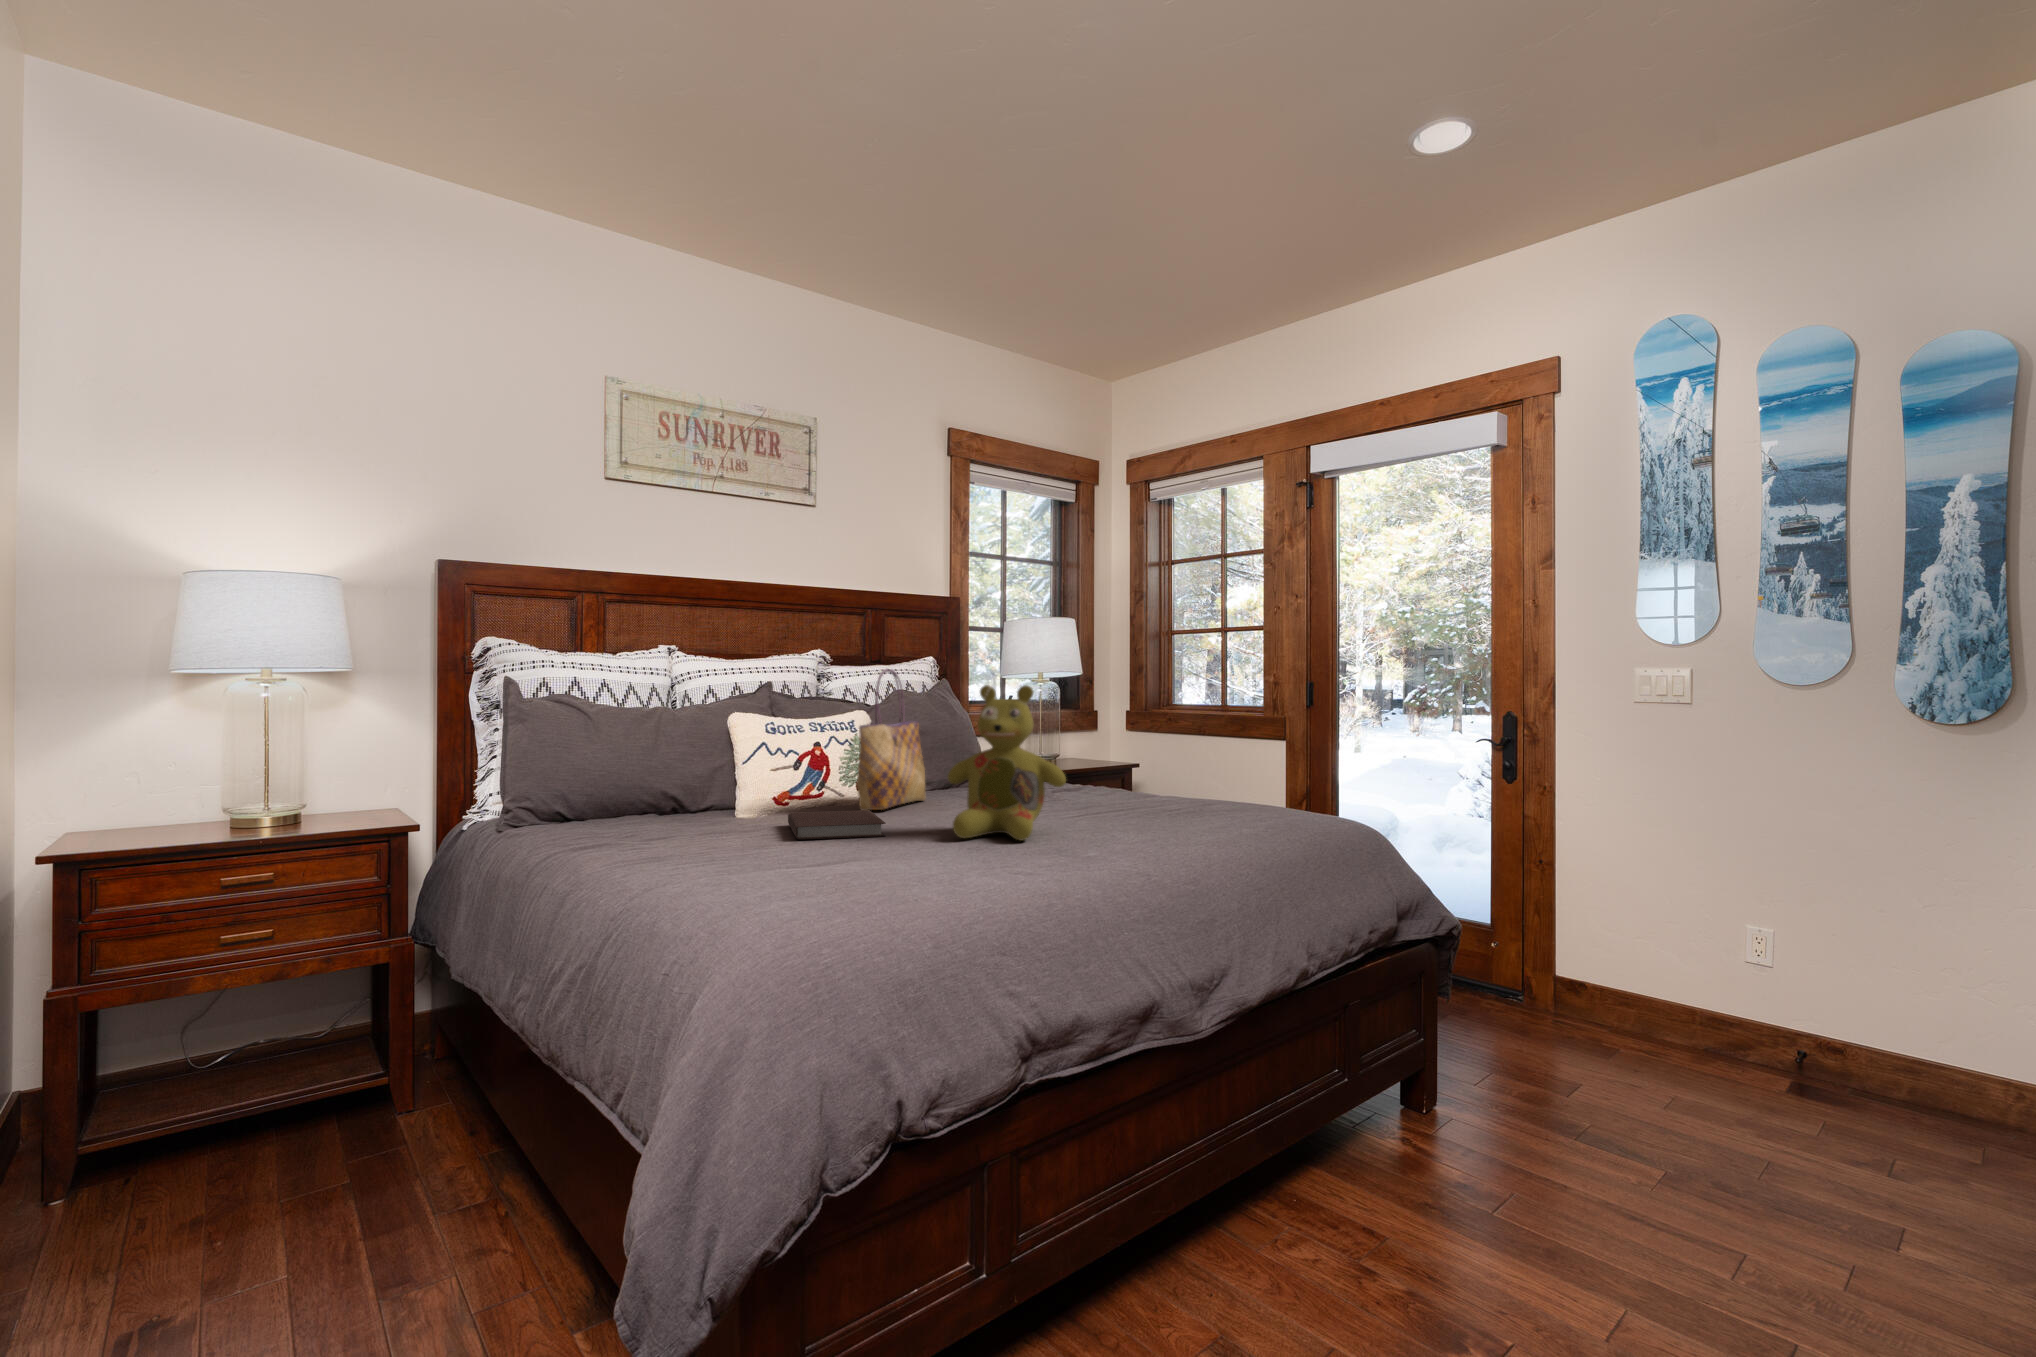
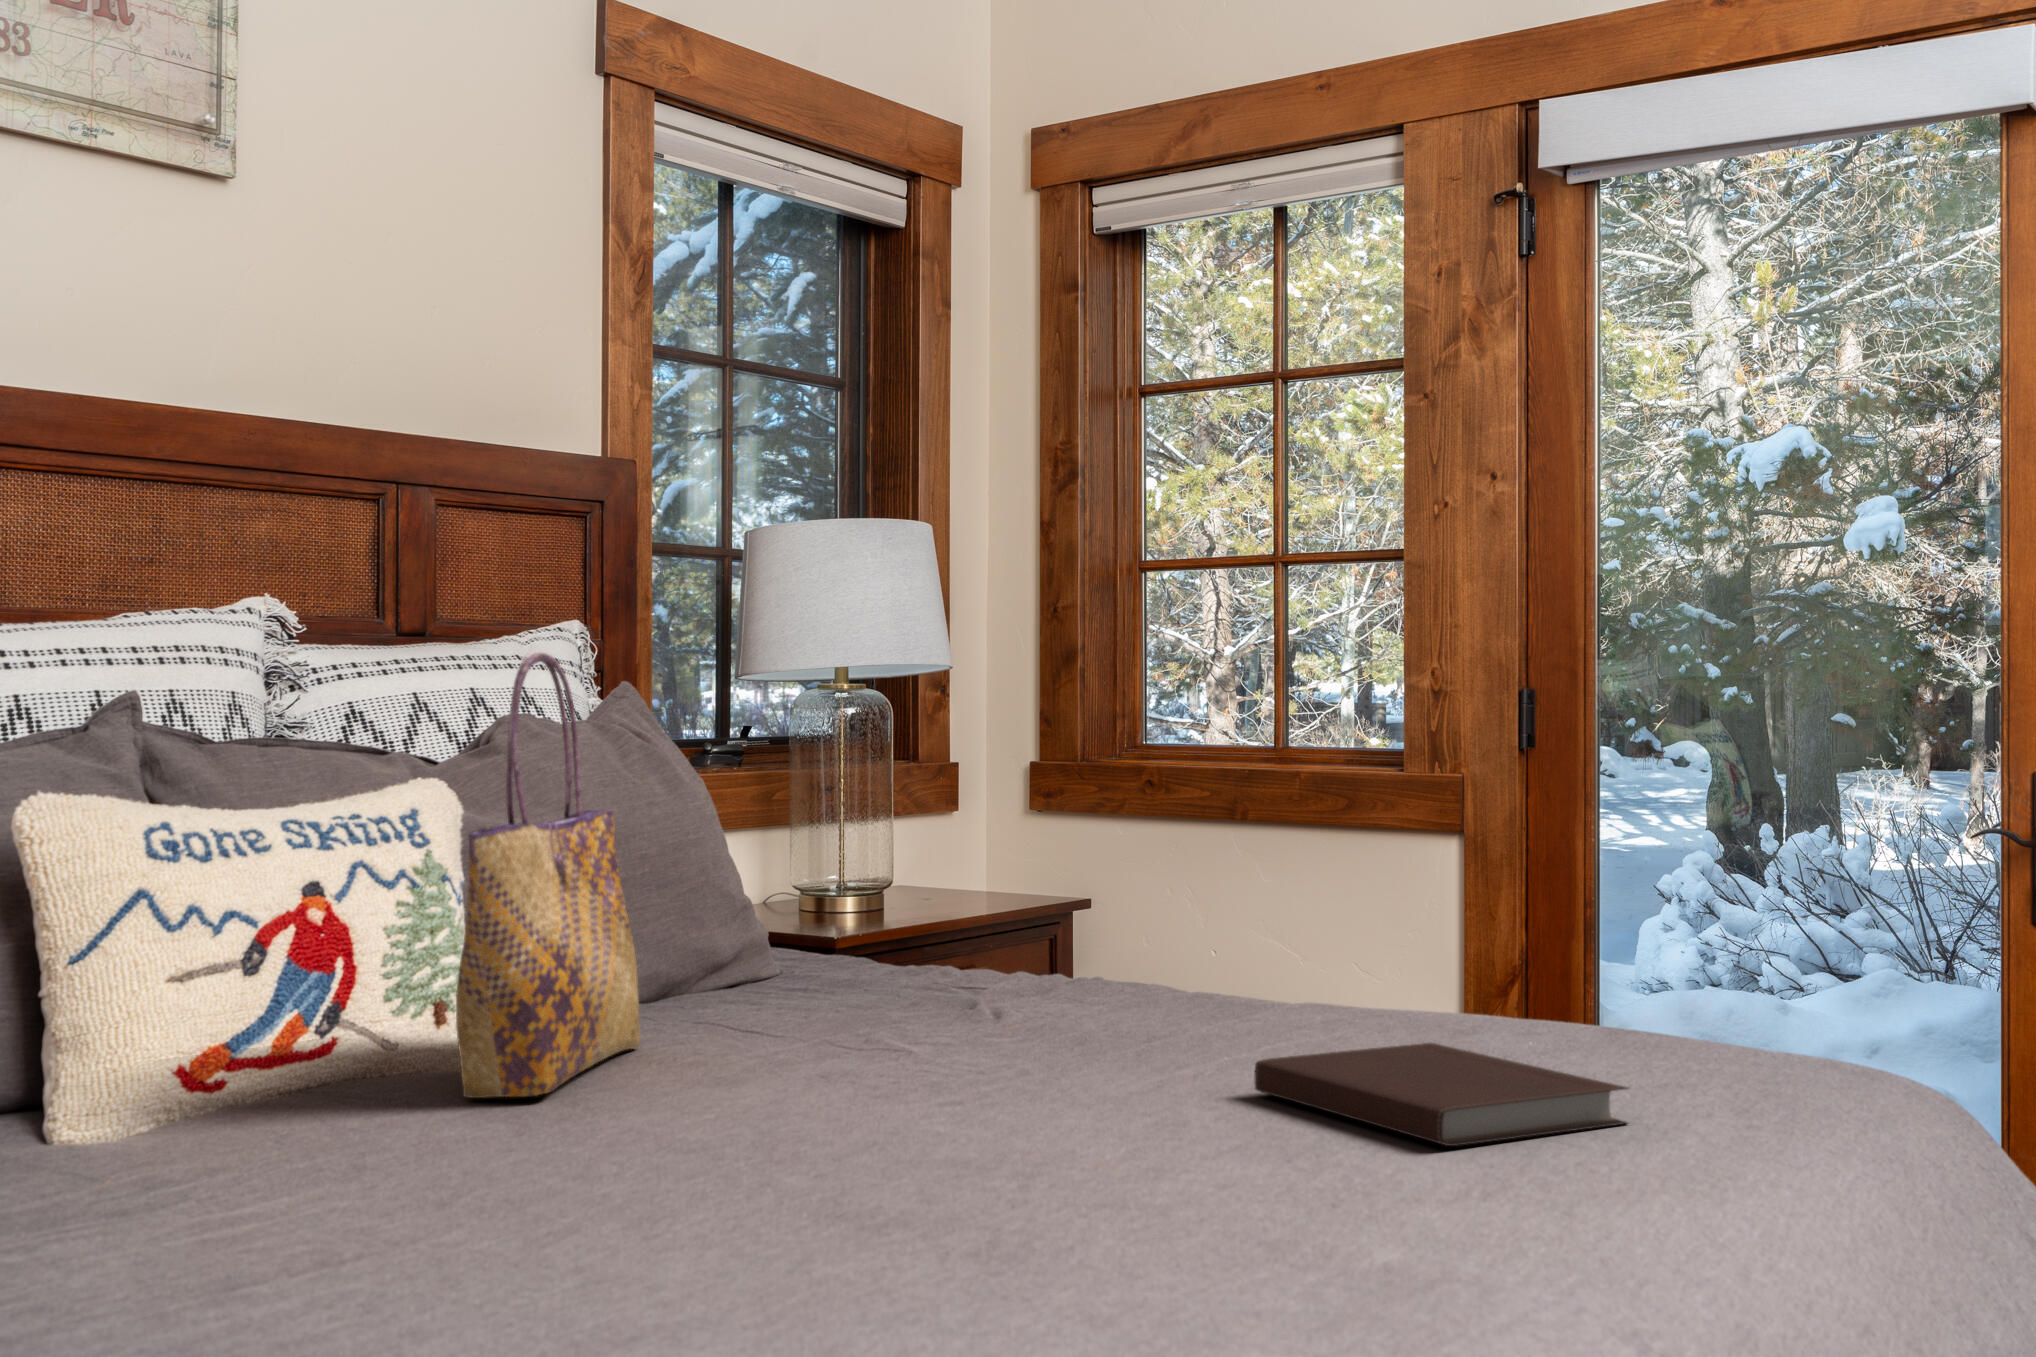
stuffed bear: present [948,685,1066,840] -> none [817,708,1208,1226]
notebook: present [788,810,886,839] -> present [1255,1043,1628,1146]

